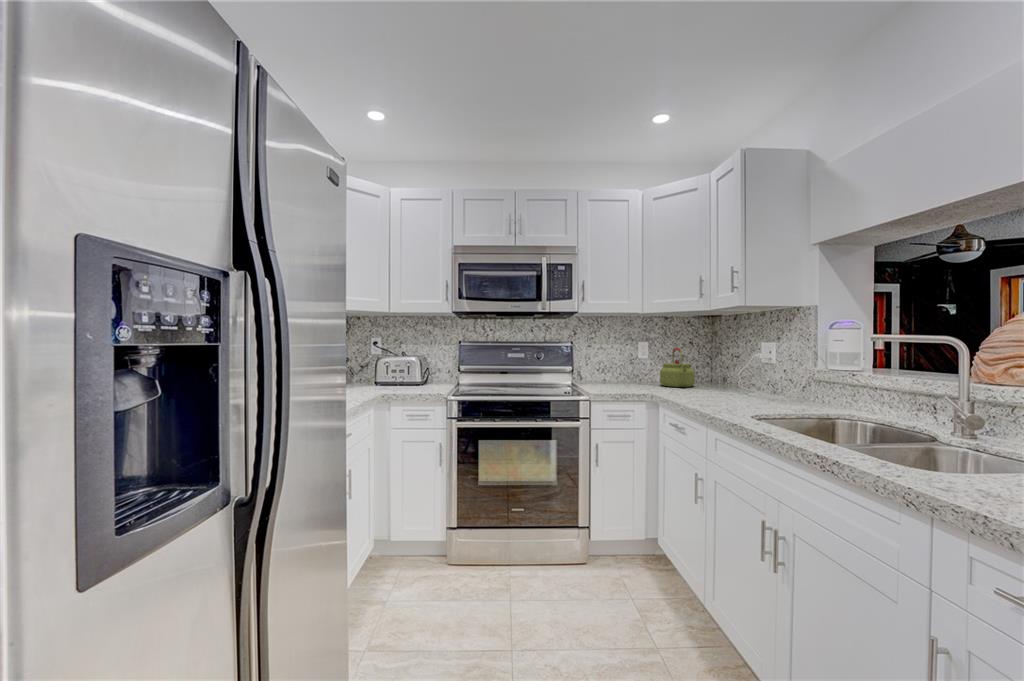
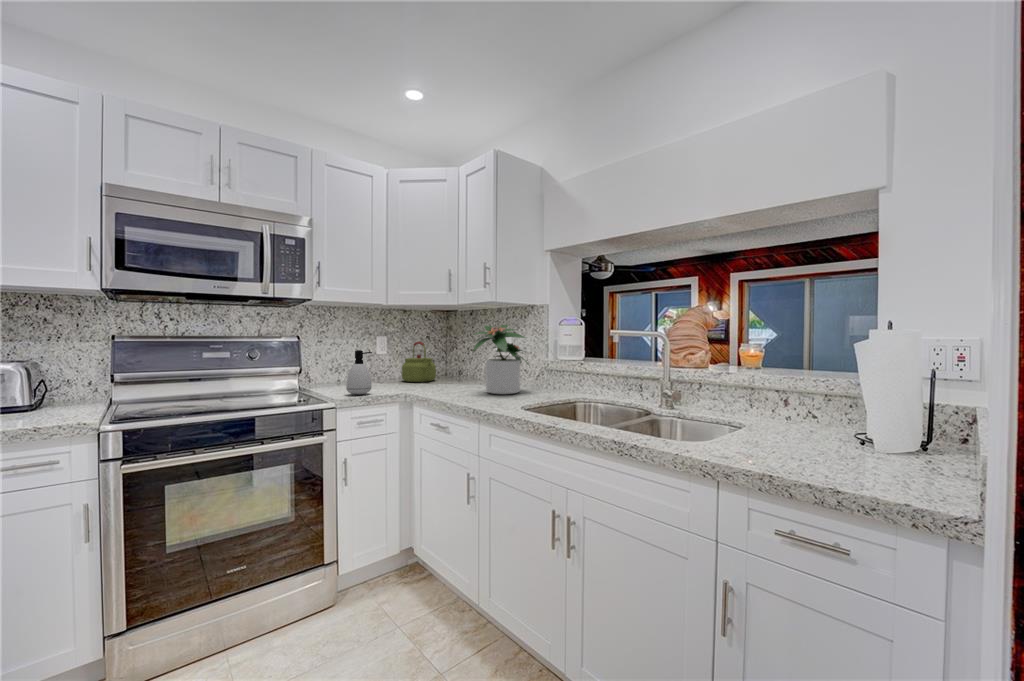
potted plant: none [713,330,785,404] -> present [474,325,529,395]
soap dispenser: none [601,354,622,393] -> present [346,350,372,395]

